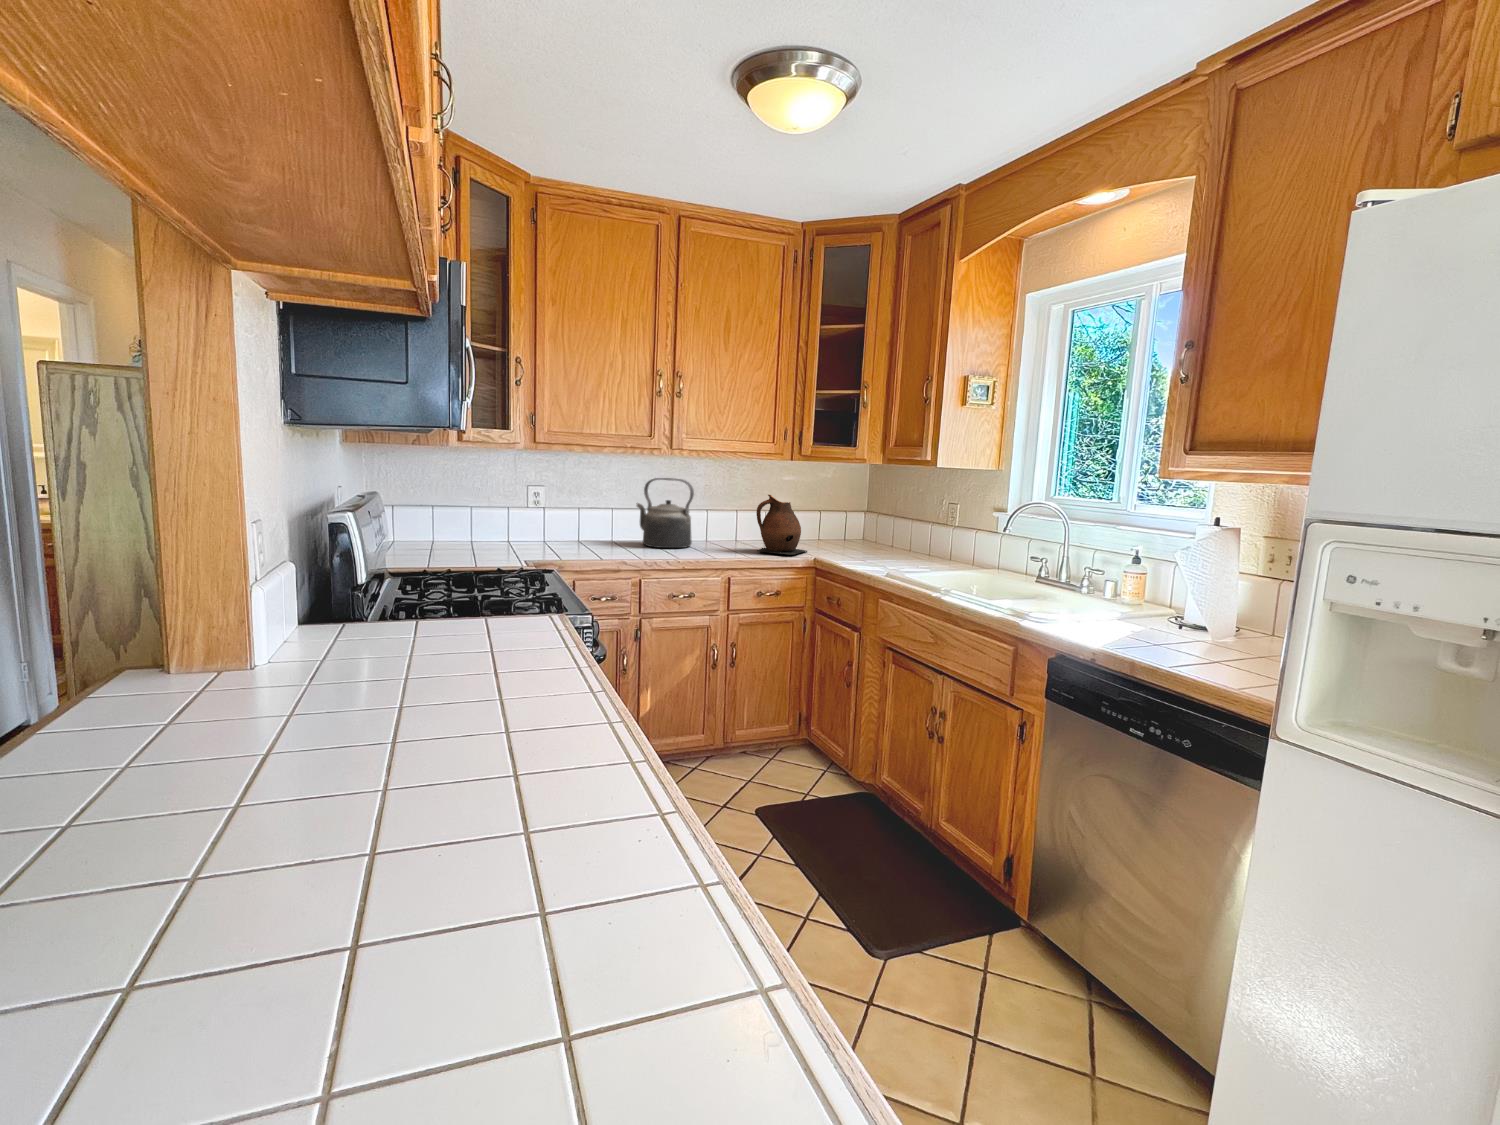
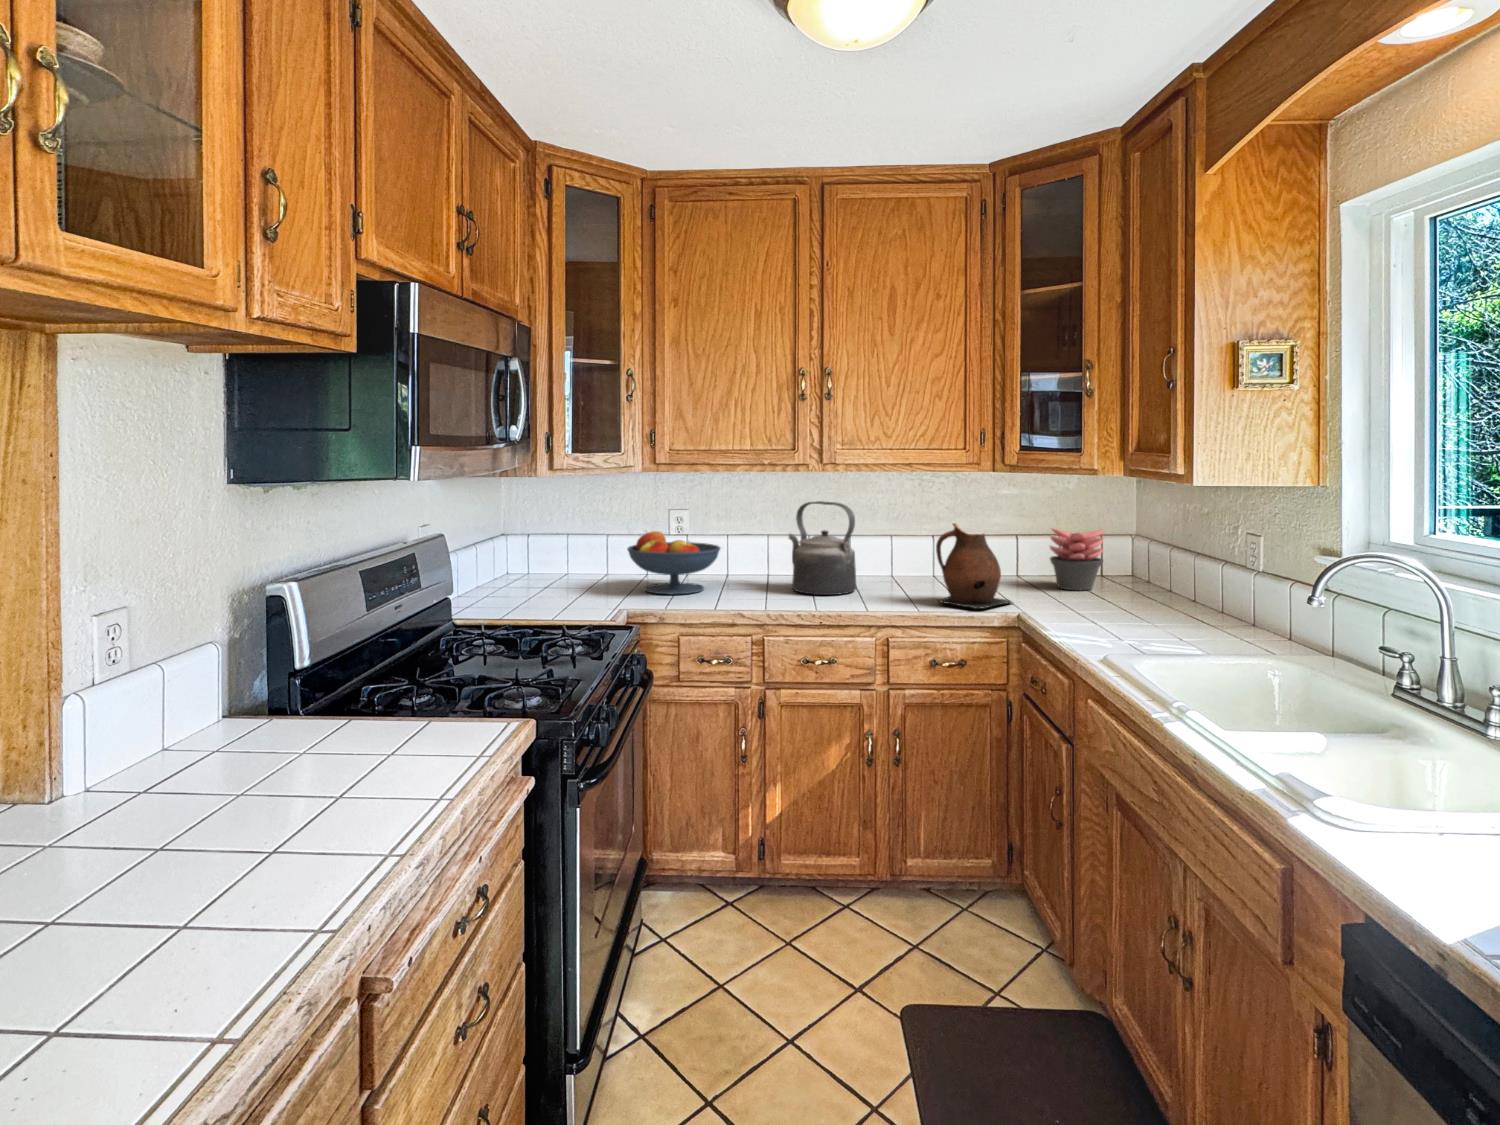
fruit bowl: none [509,498,587,549] -> present [627,531,720,594]
succulent plant: none [817,502,856,544] -> present [1050,528,1104,590]

